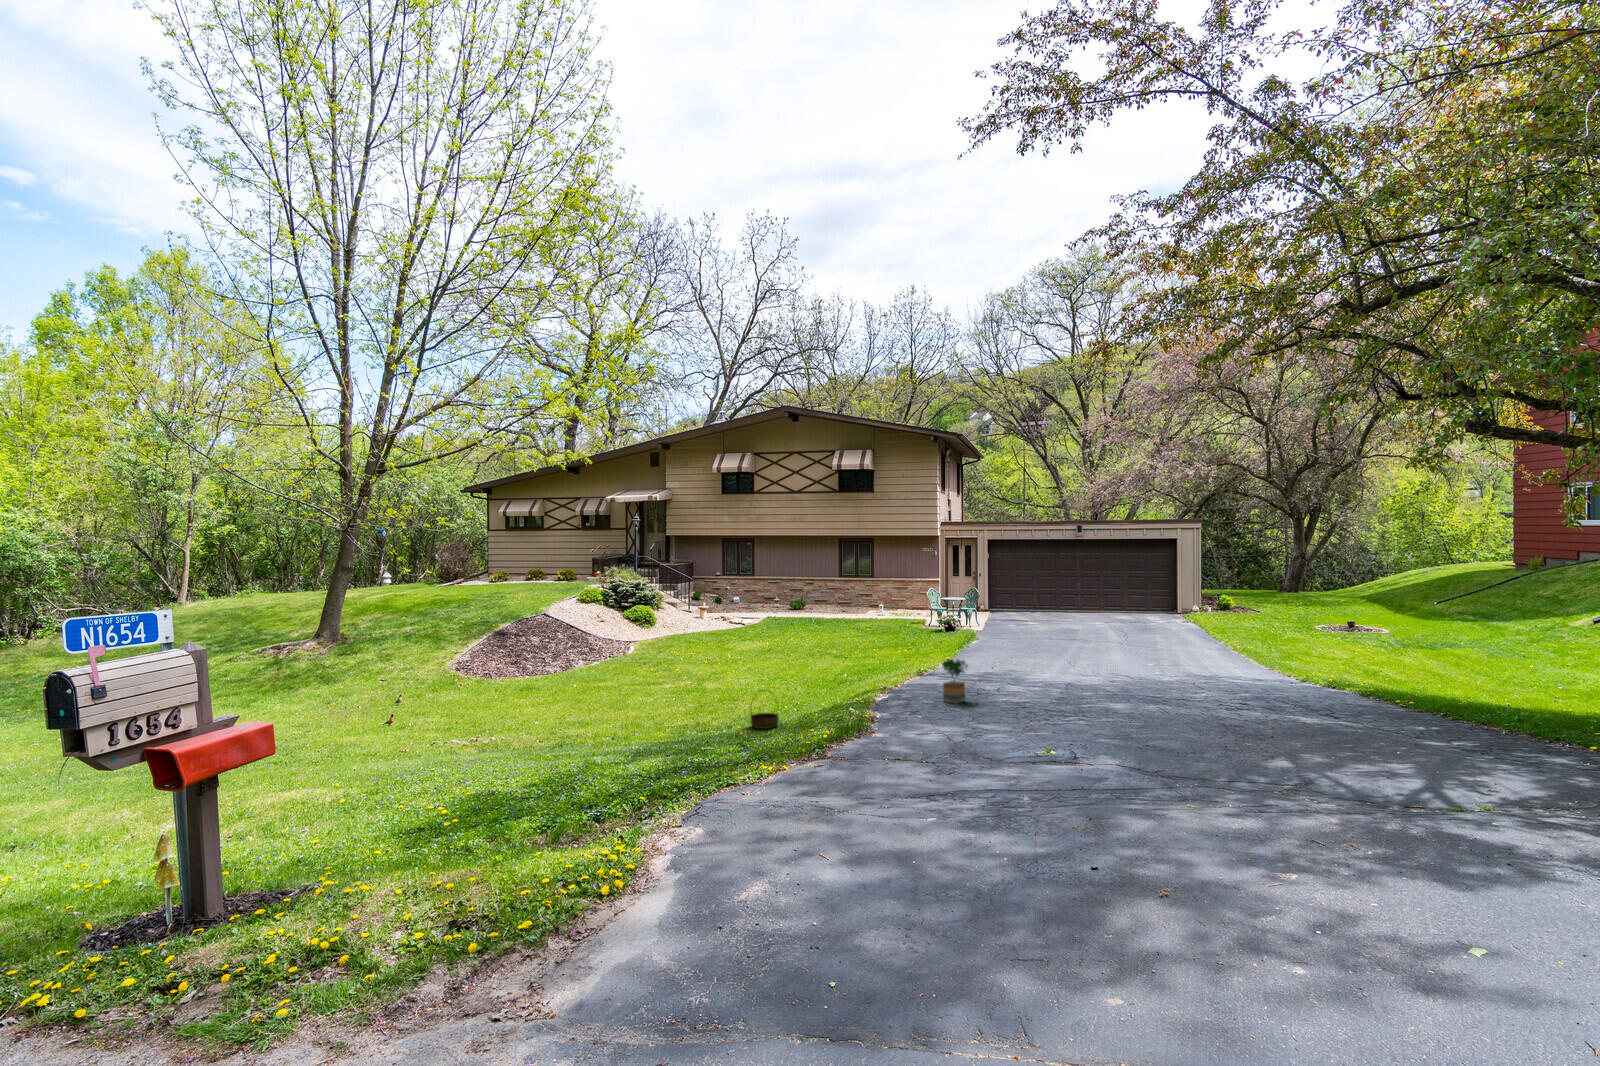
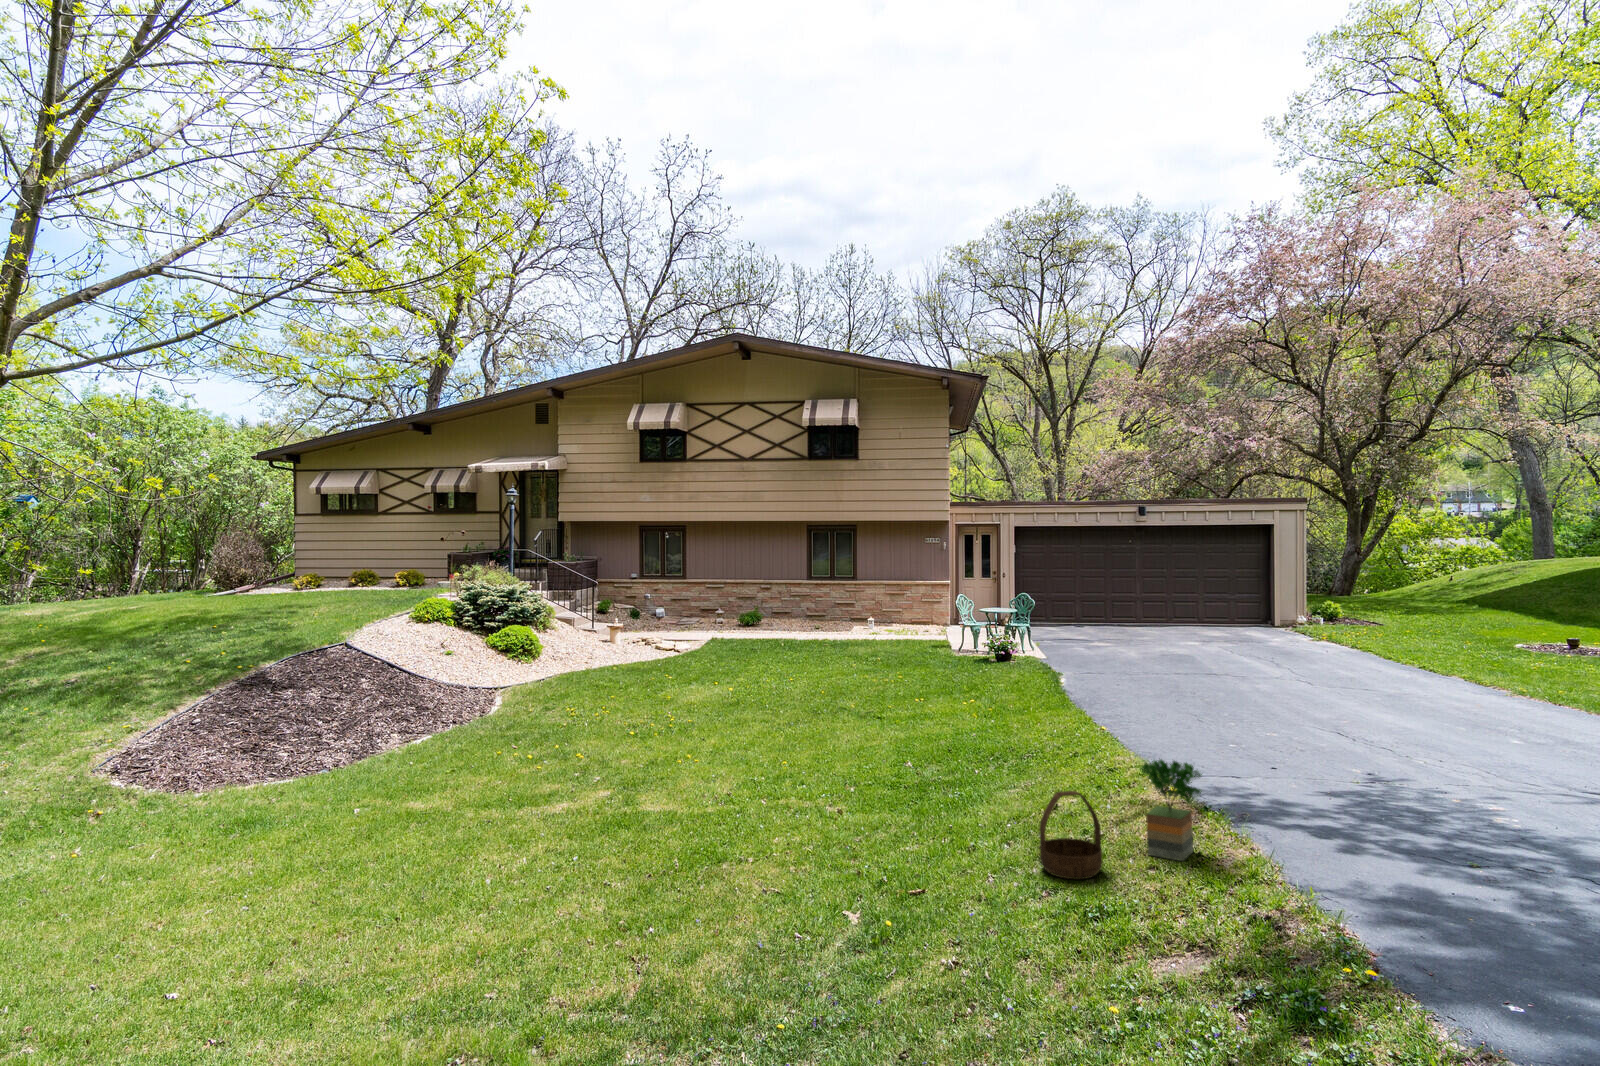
basket: present [750,690,779,729] -> present [1039,791,1103,879]

